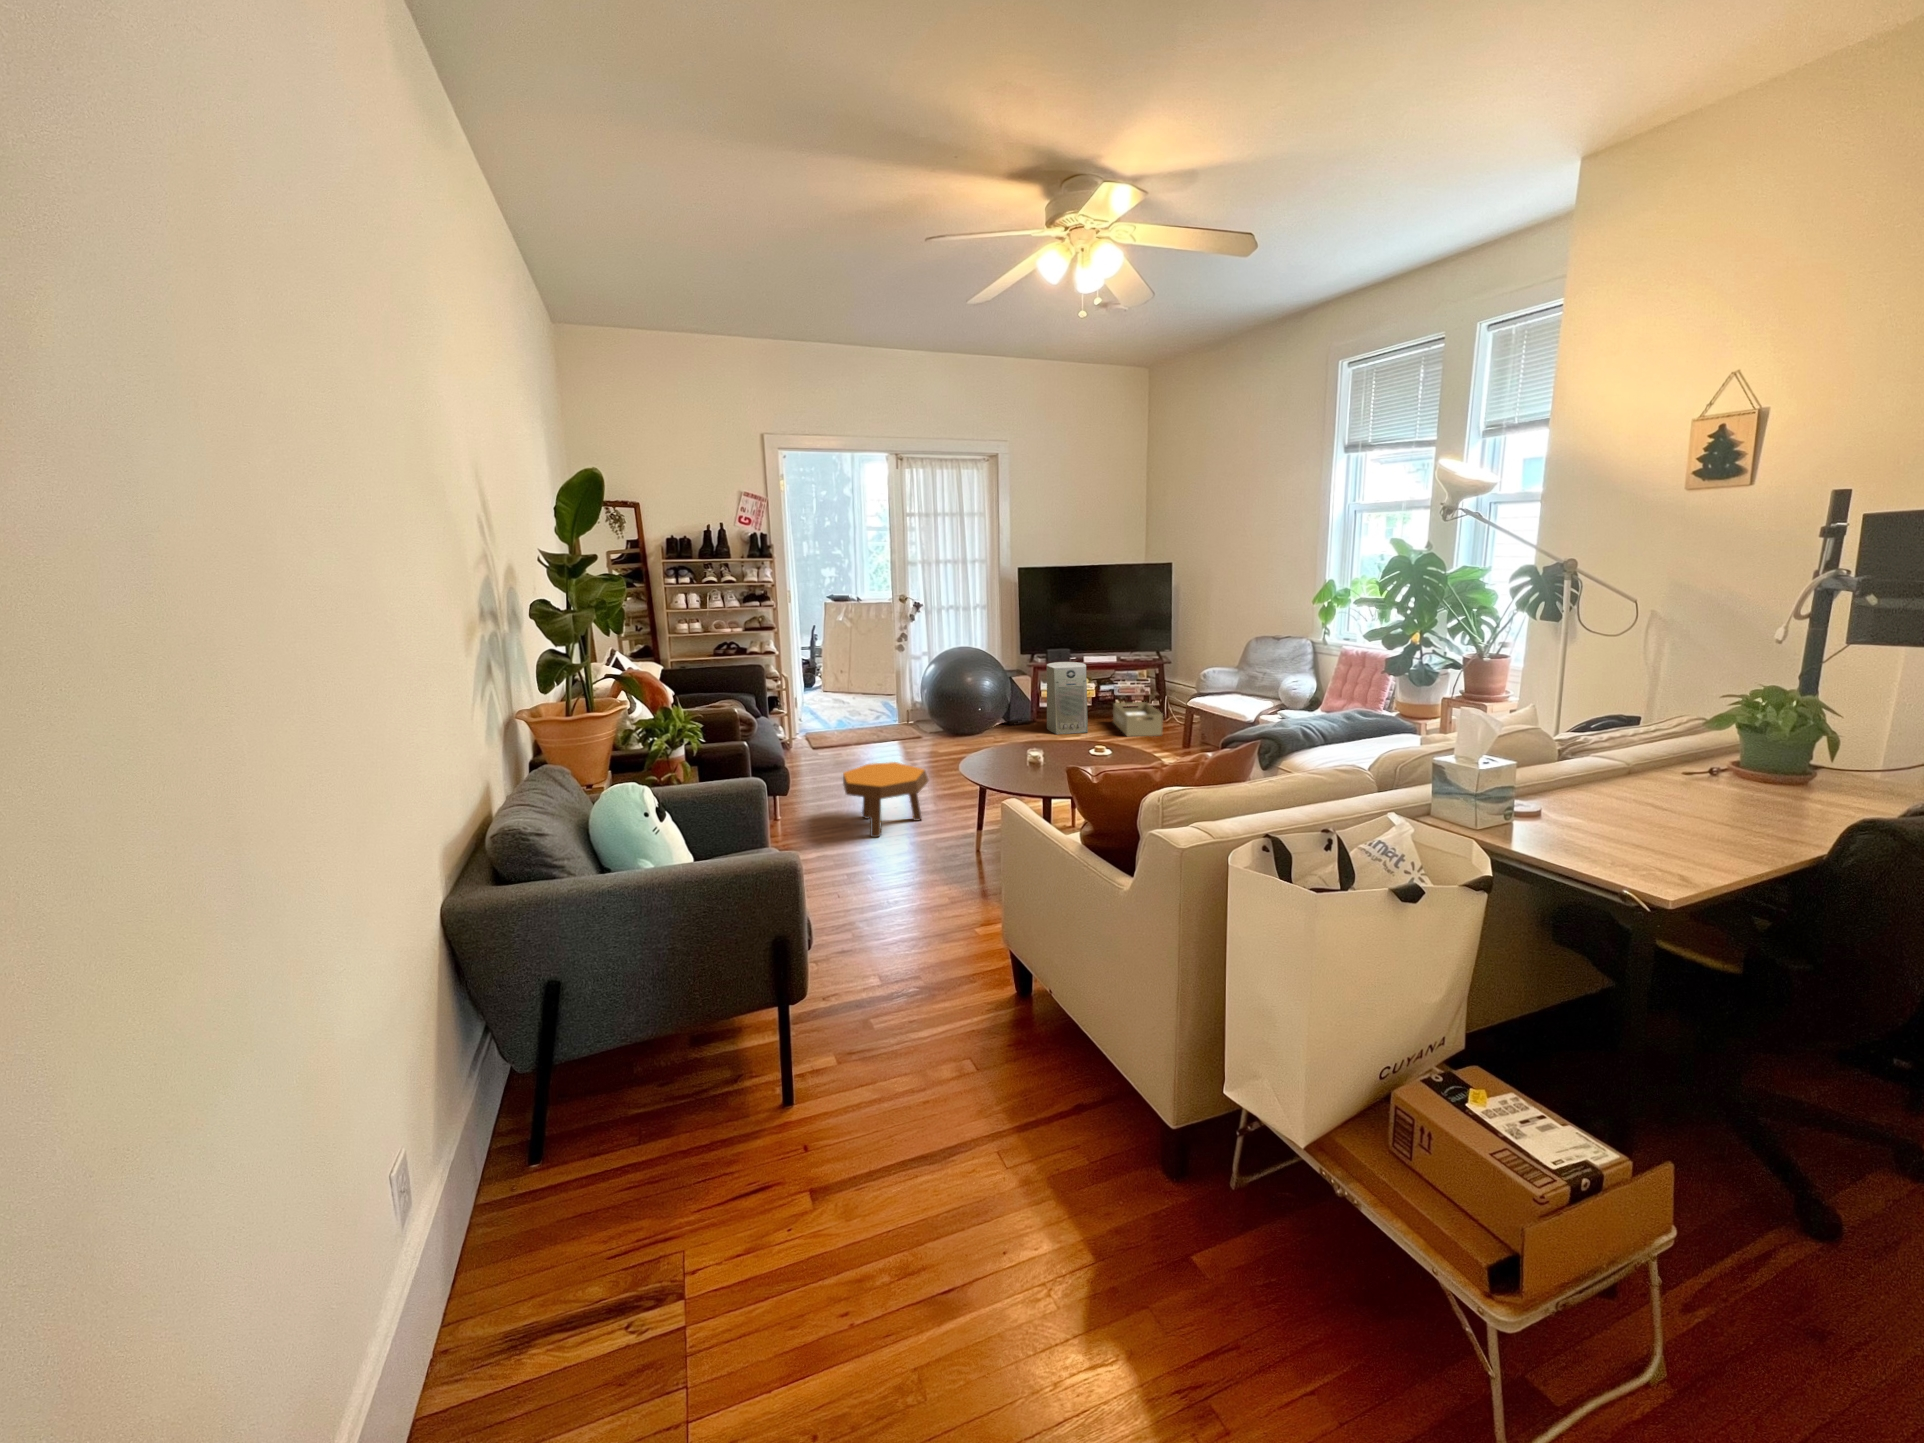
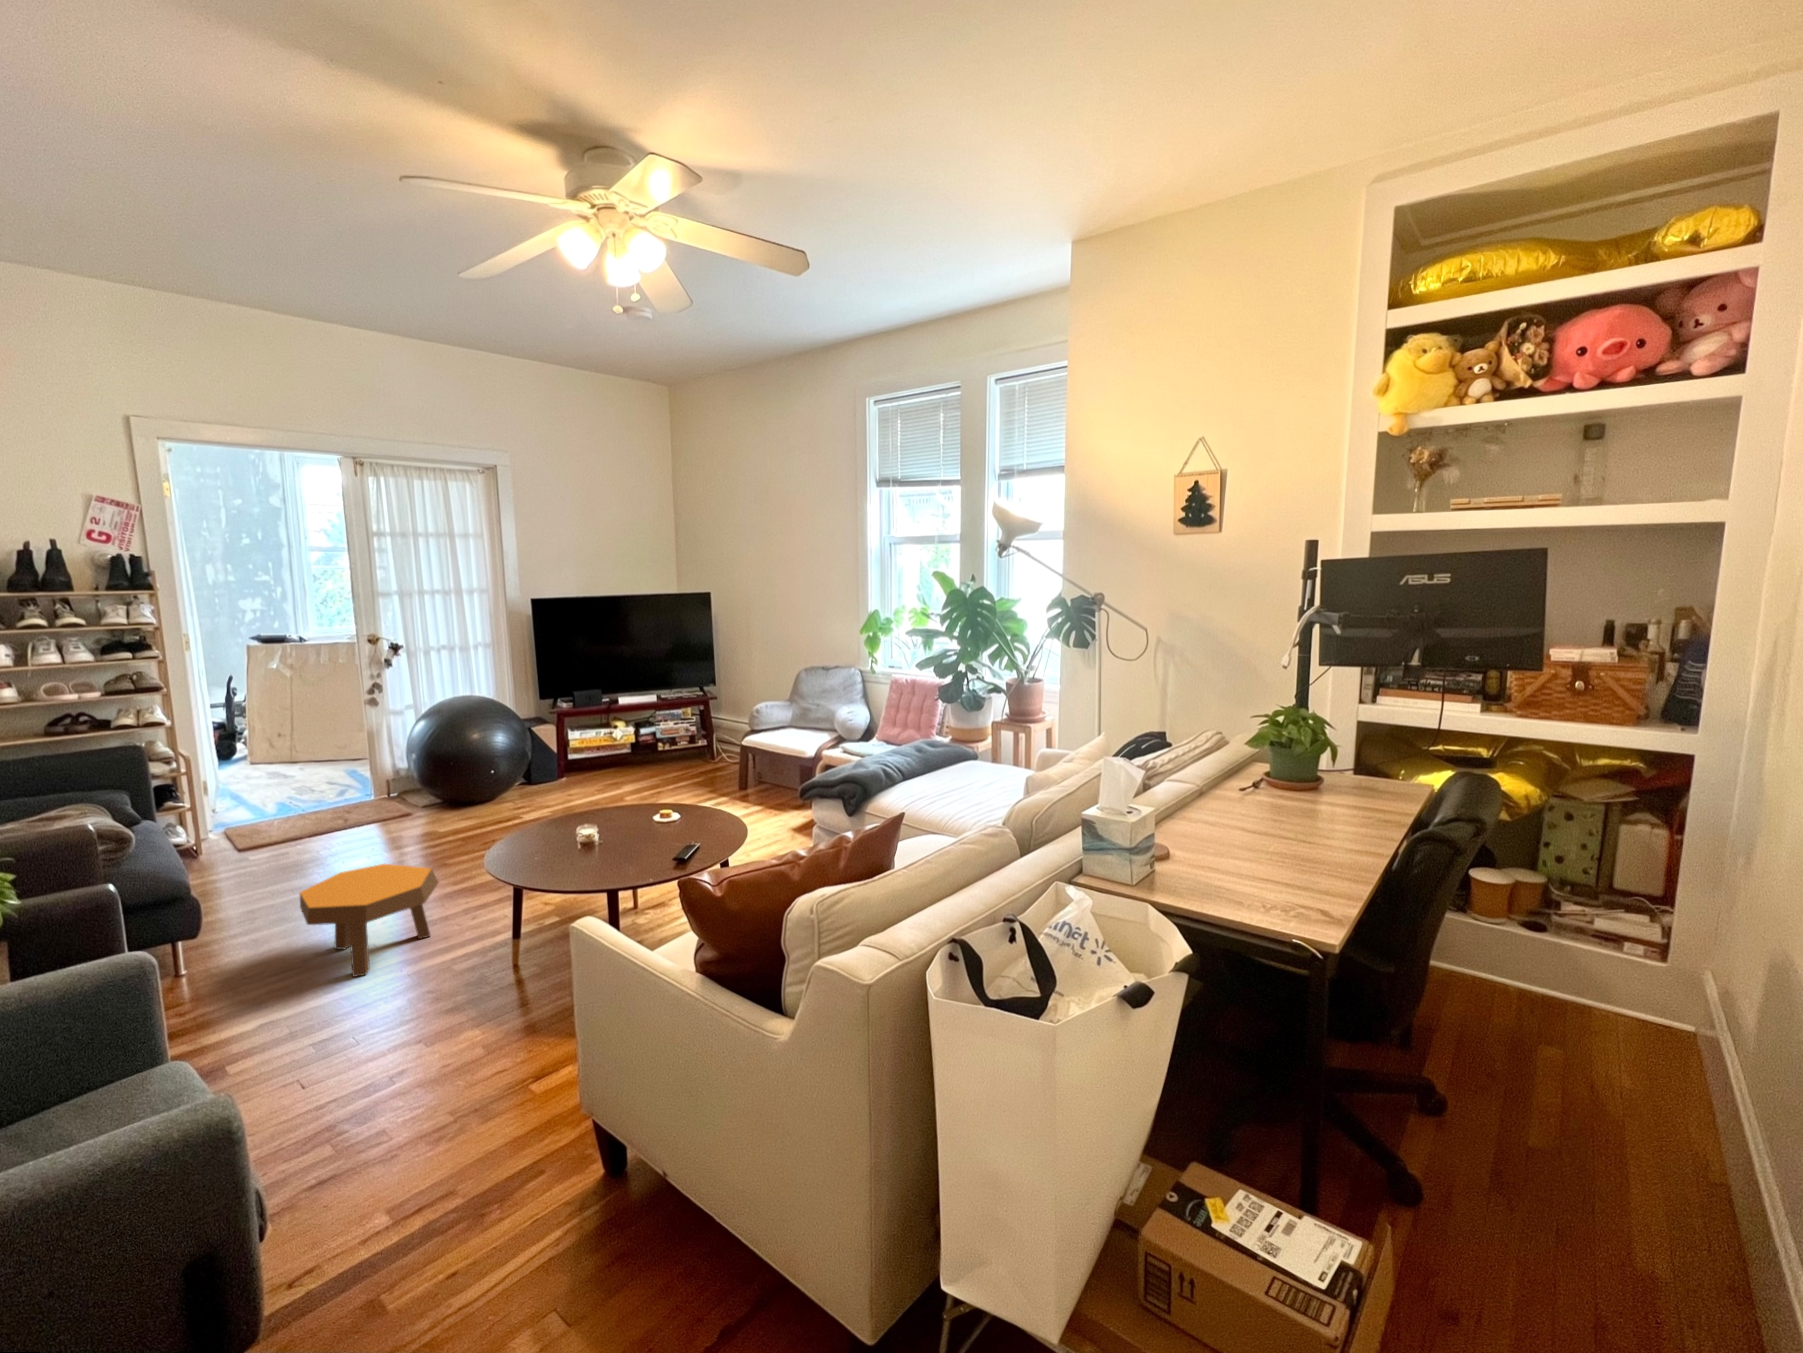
air purifier: present [1047,662,1088,734] -> none [578,705,634,791]
storage box: present [1113,702,1163,737] -> none [661,743,719,784]

